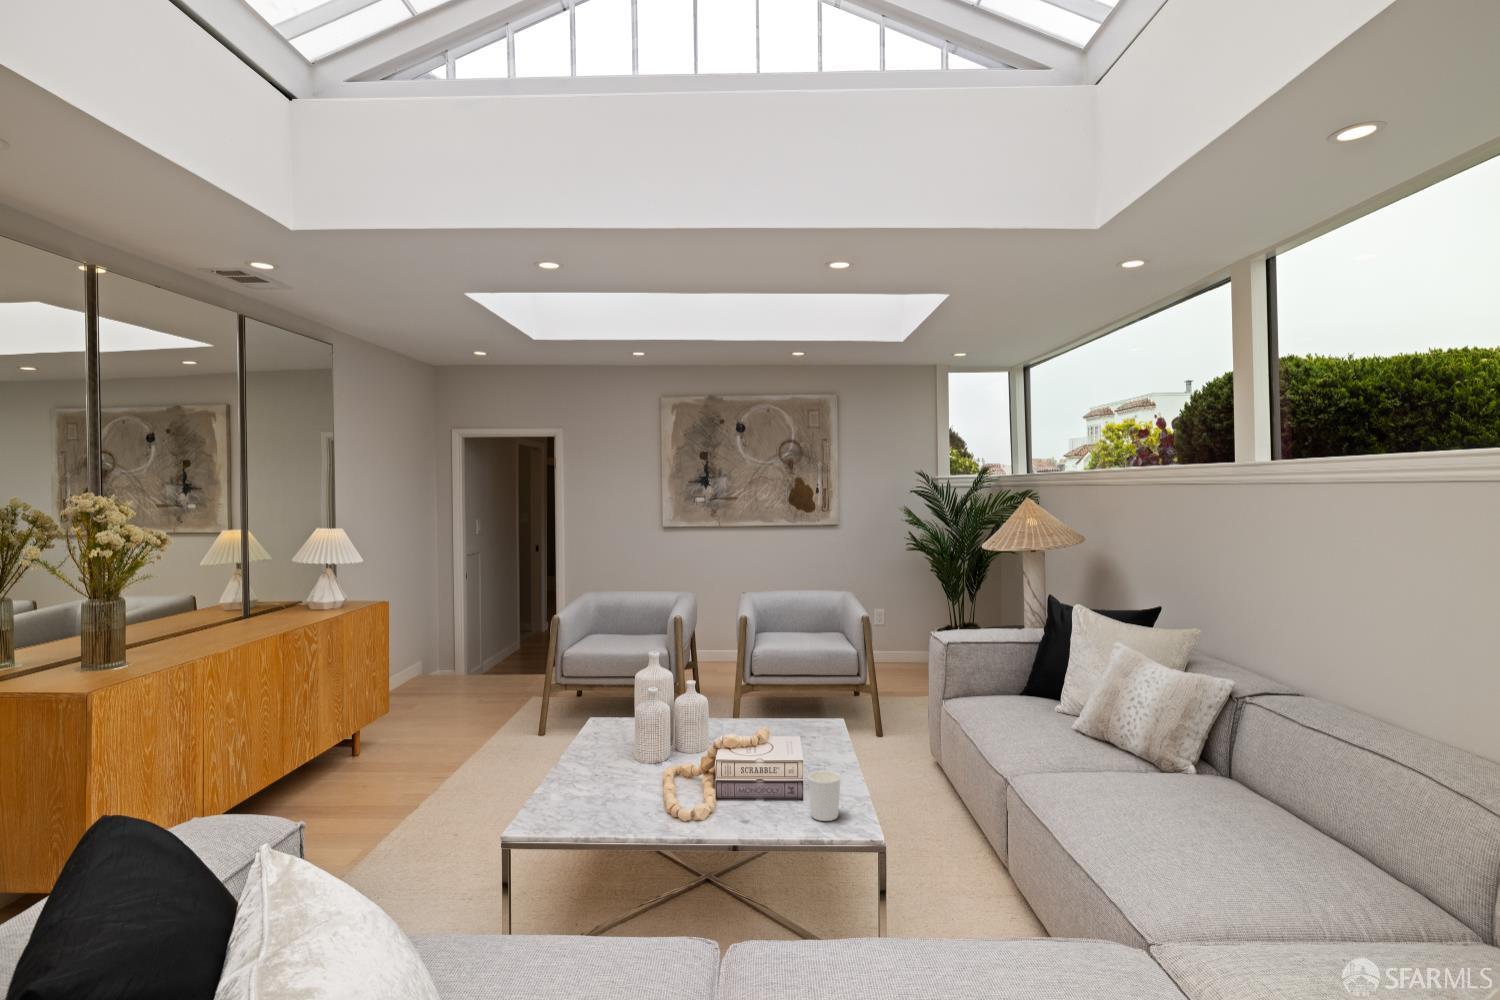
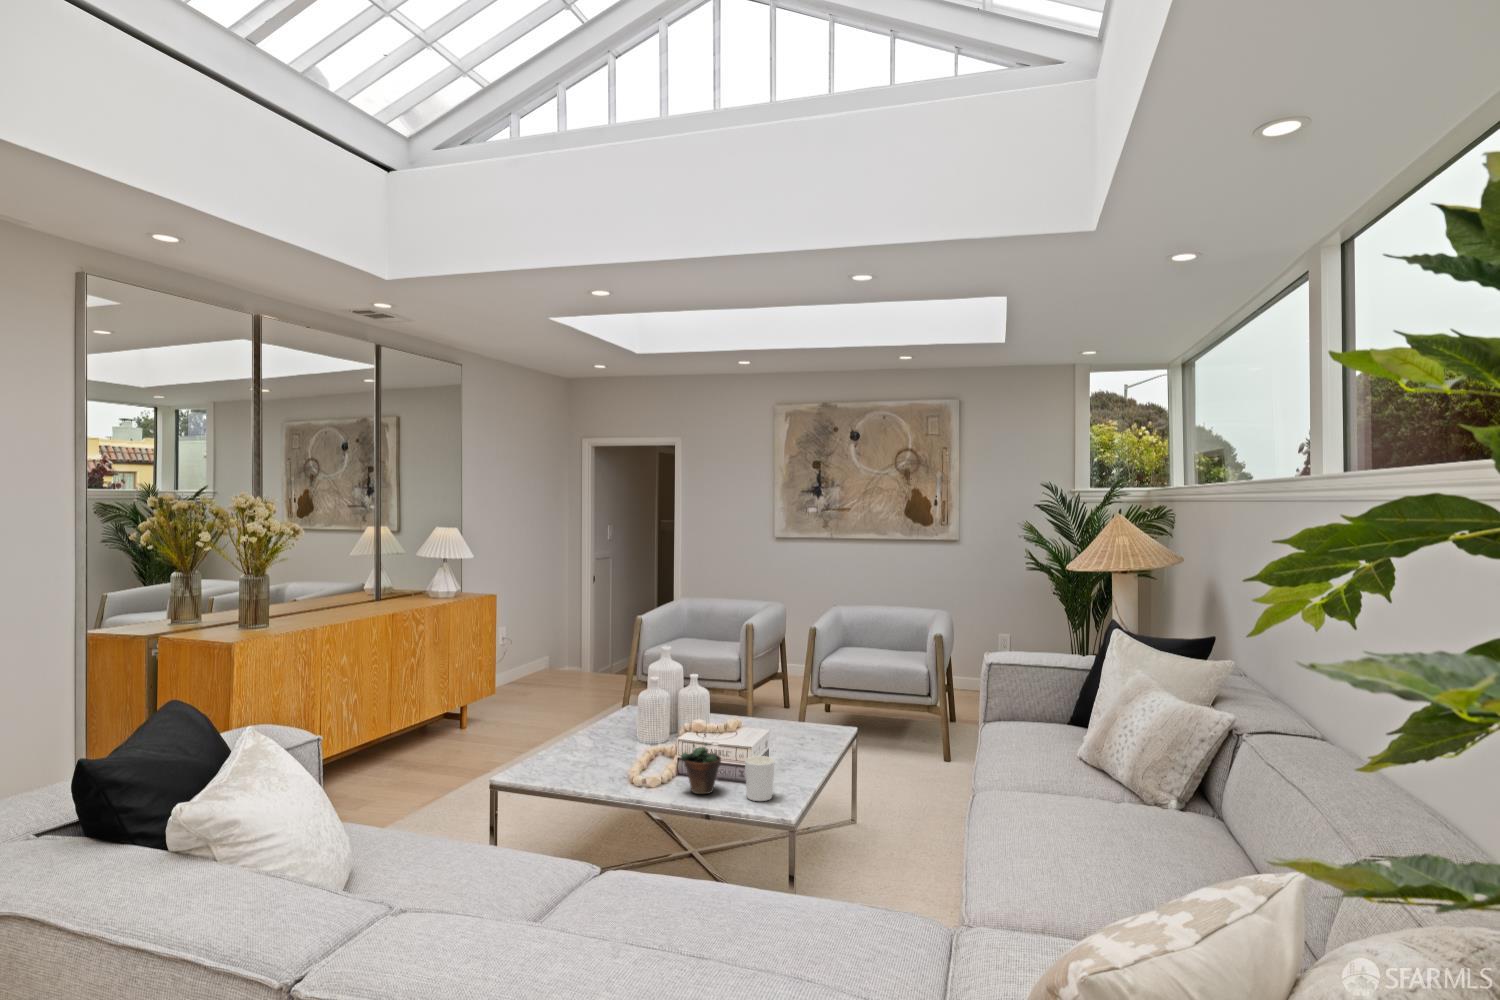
succulent plant: none [739,751,780,821] -> present [681,733,721,794]

